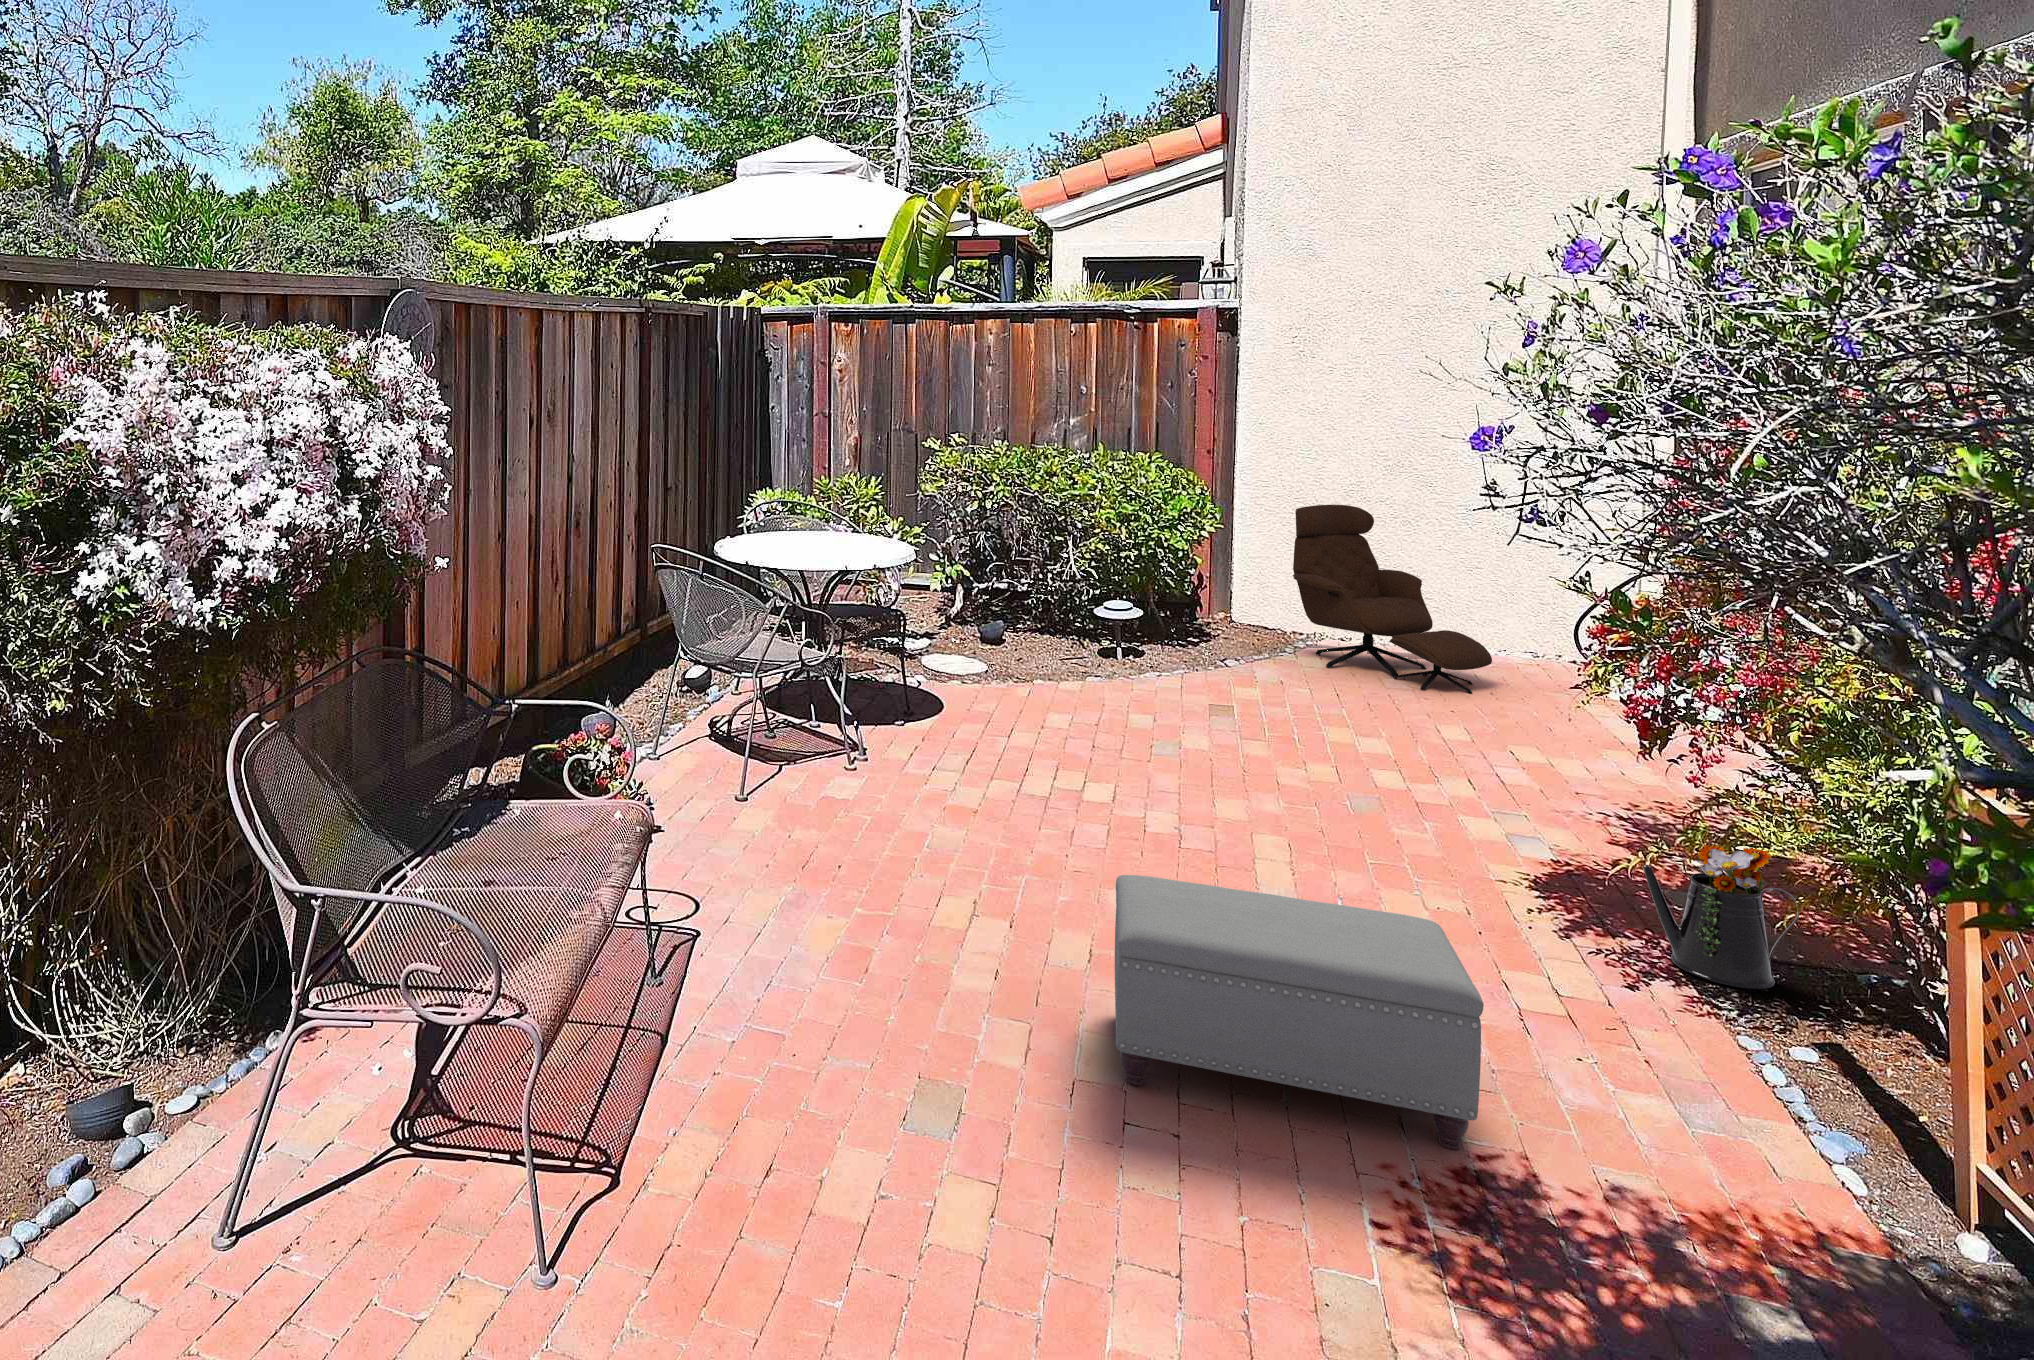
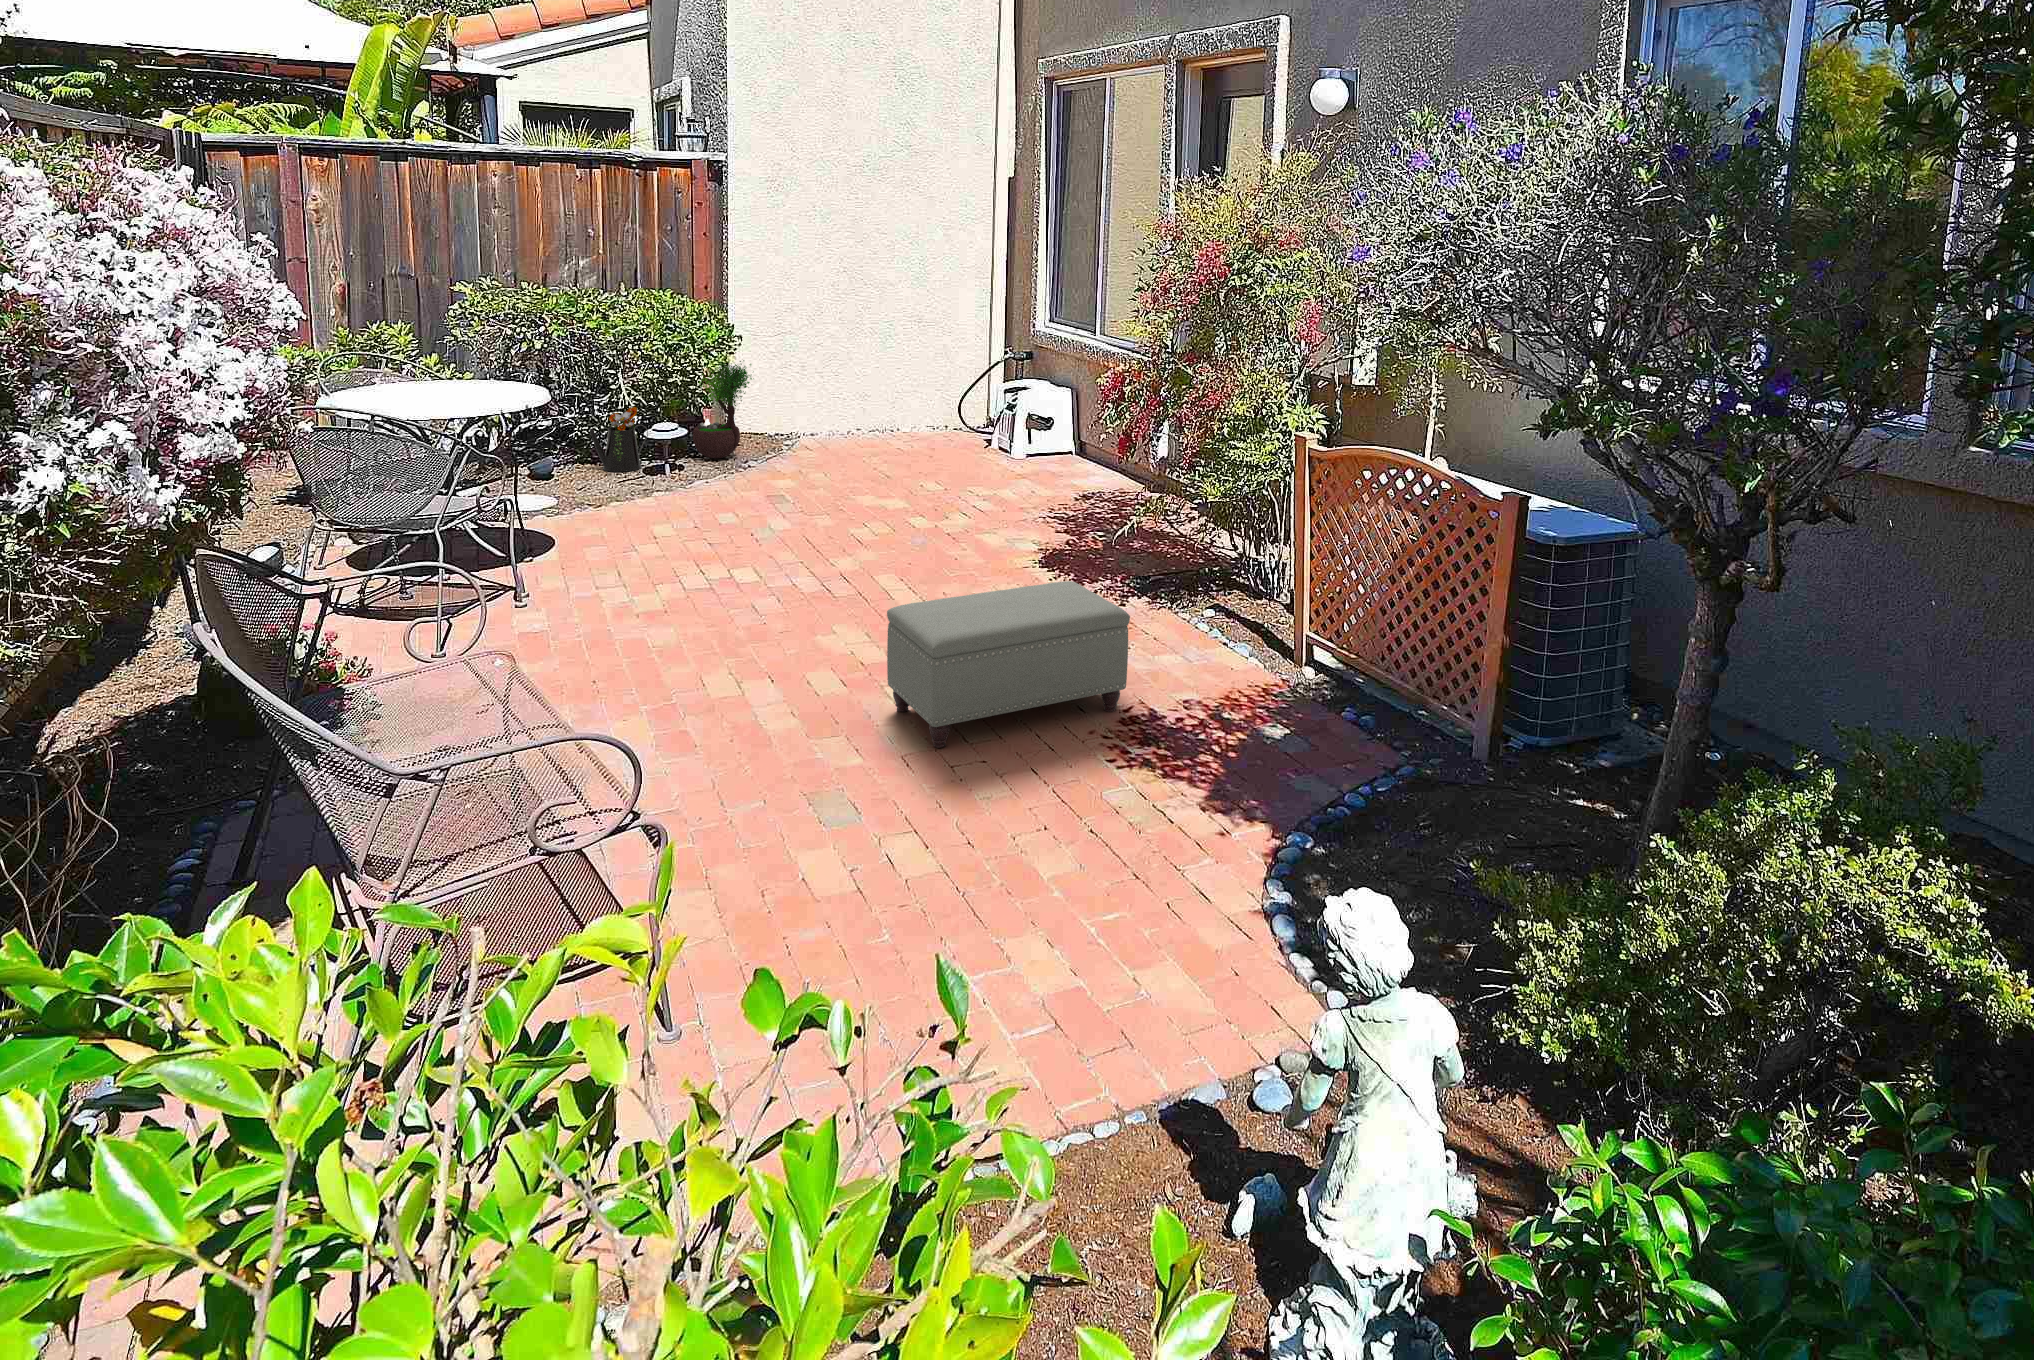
lounge chair: present [1293,505,1492,693] -> none [783,320,922,453]
potted tree: none [1163,538,1244,658] -> present [693,360,752,459]
watering can: present [1643,845,1799,989] -> present [590,407,648,472]

